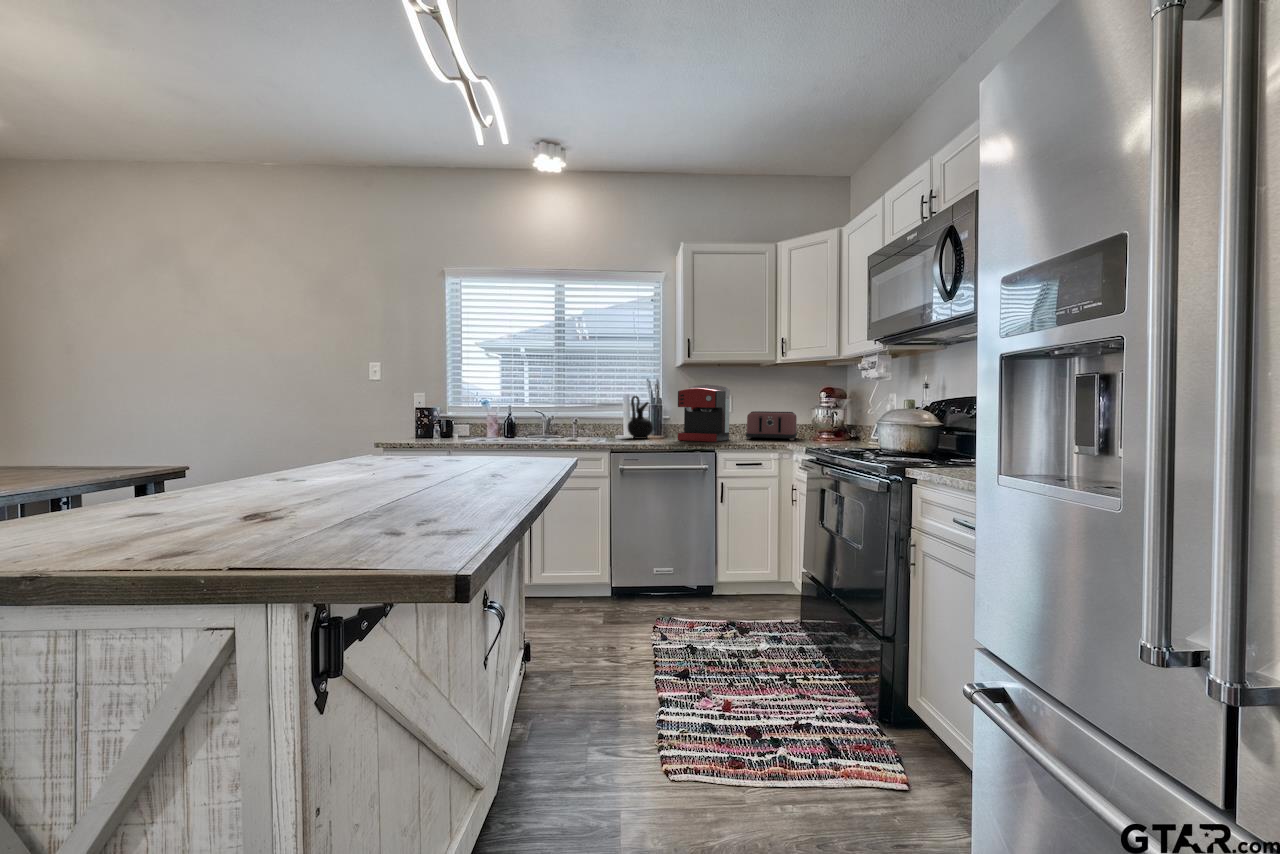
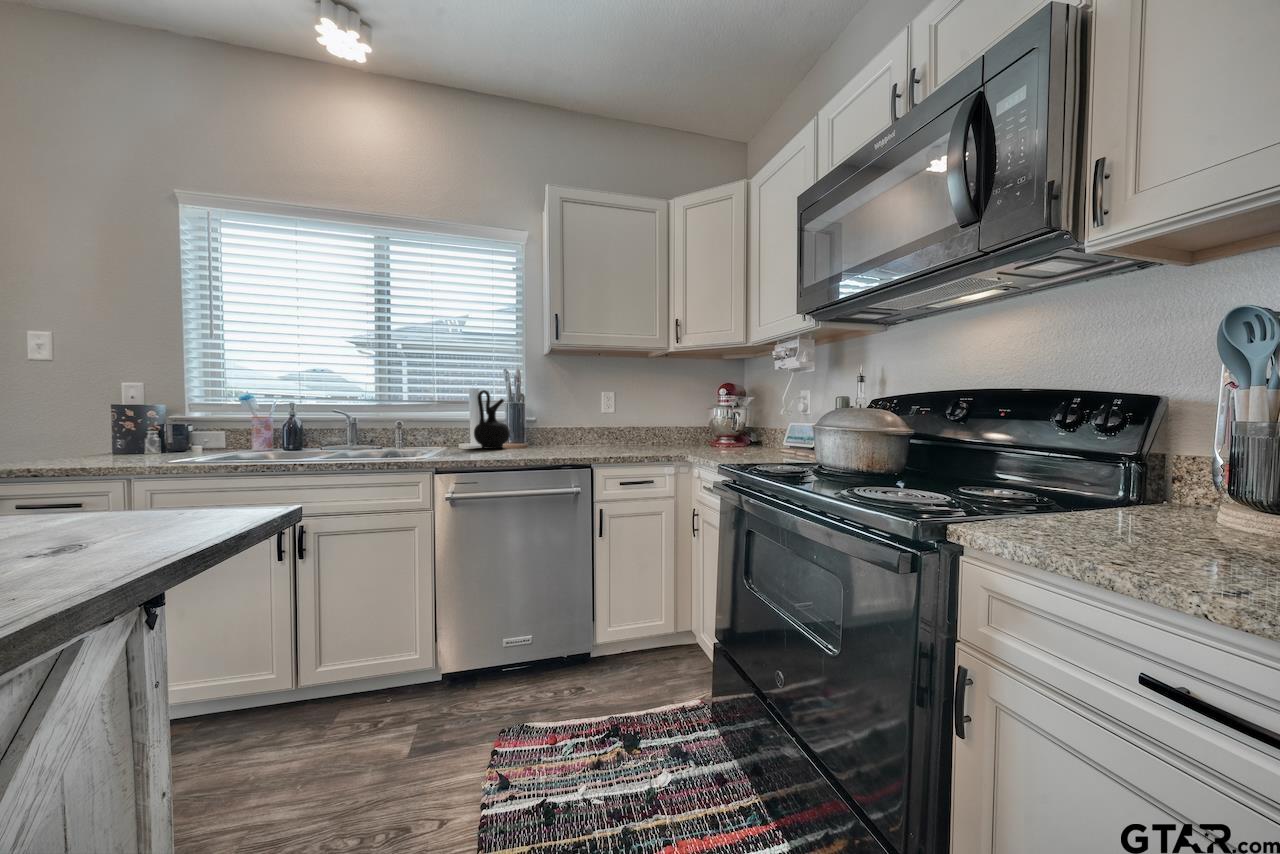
coffee maker: present [678,385,730,442] -> none [541,376,611,453]
toaster: present [746,411,797,440] -> none [632,412,692,448]

